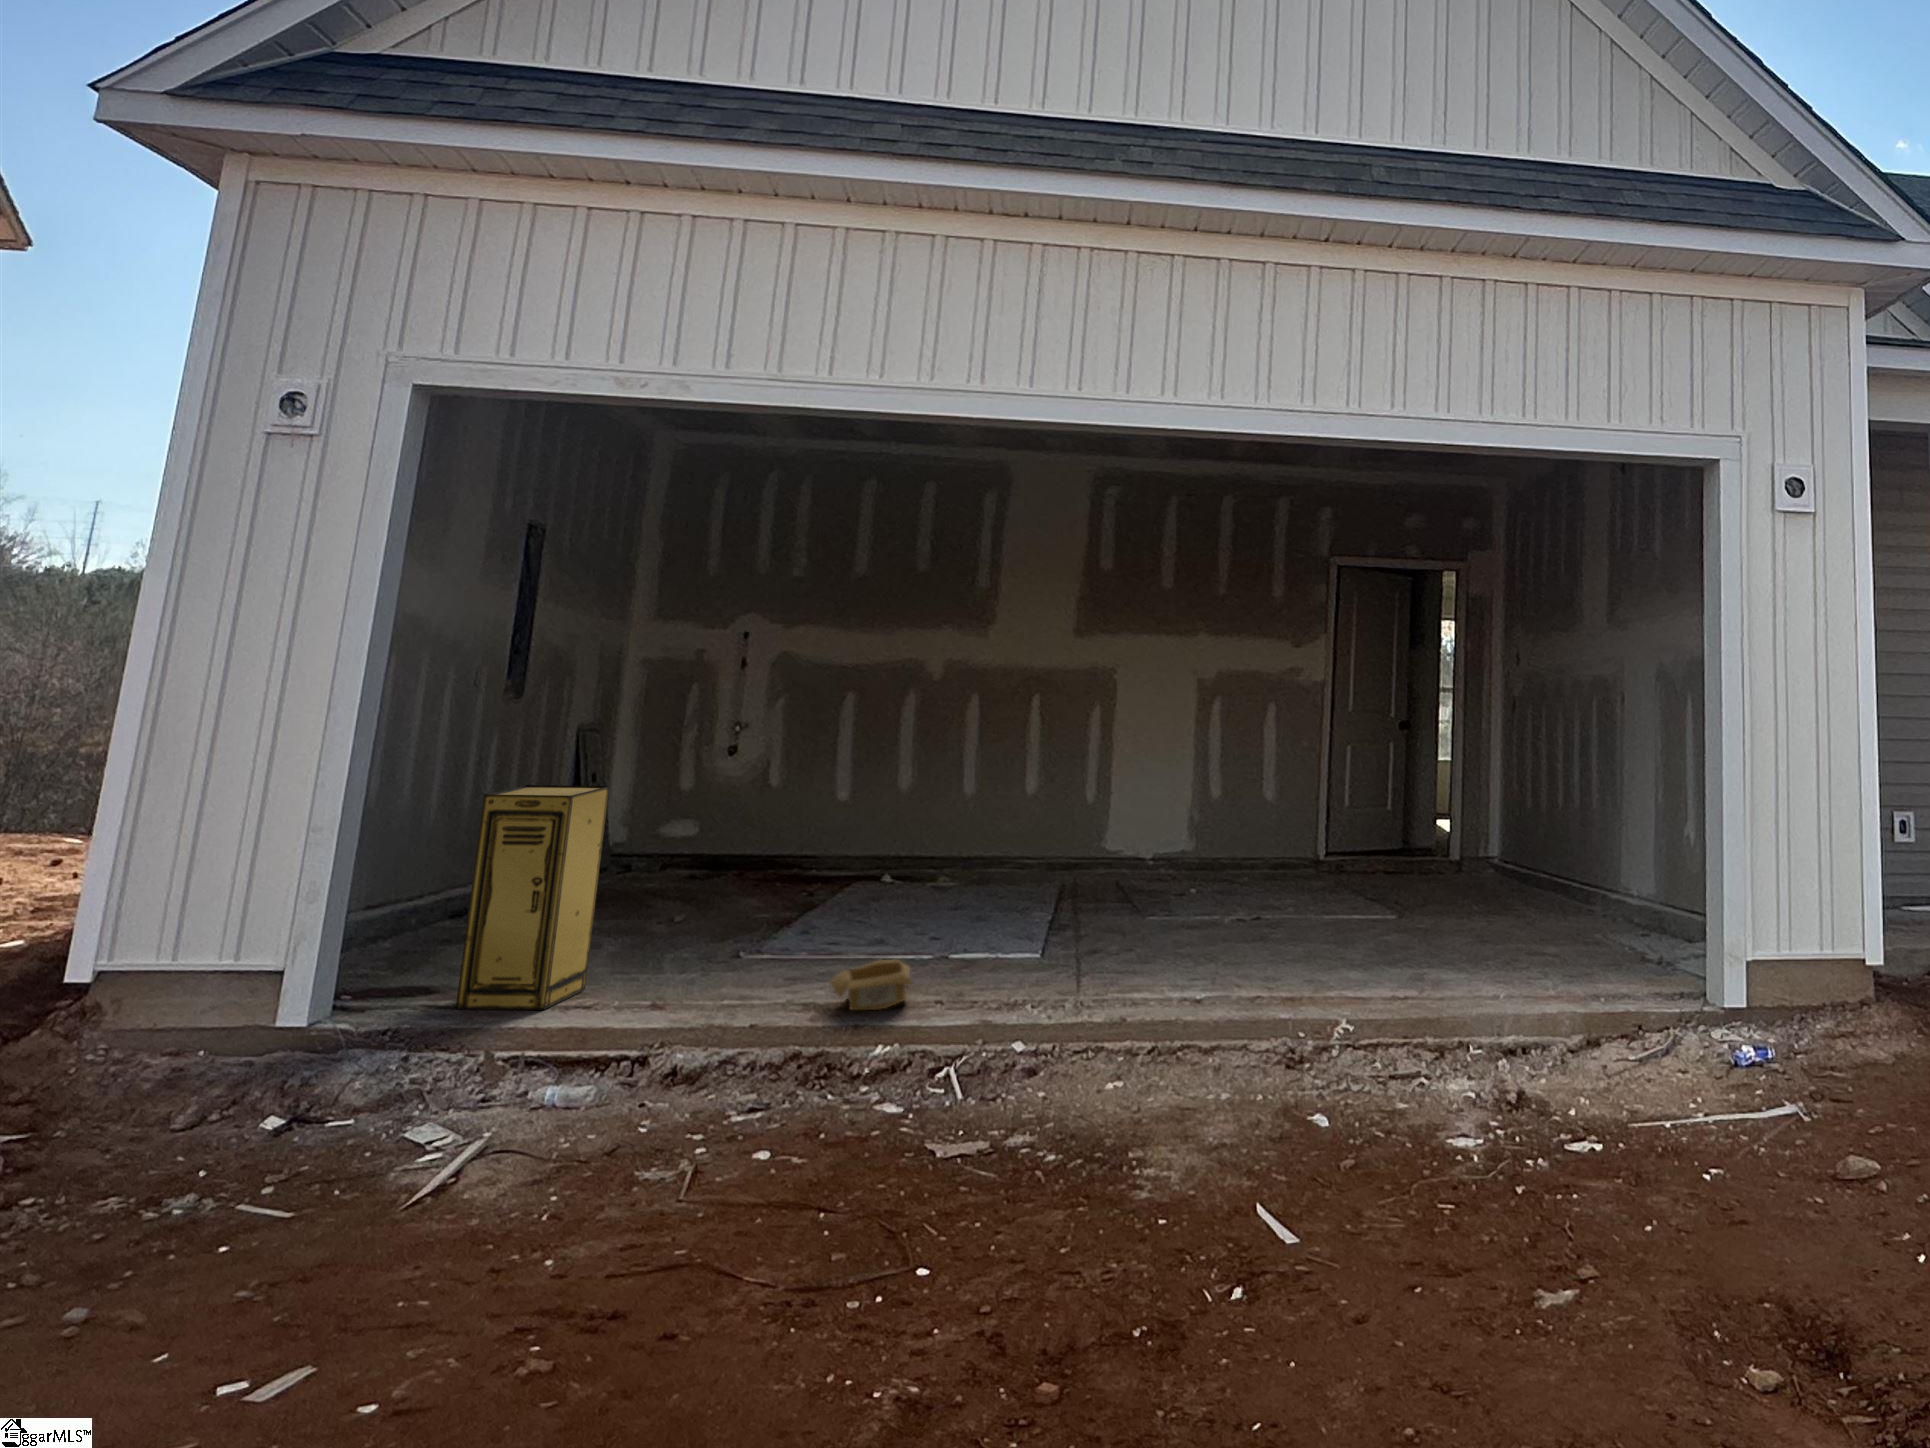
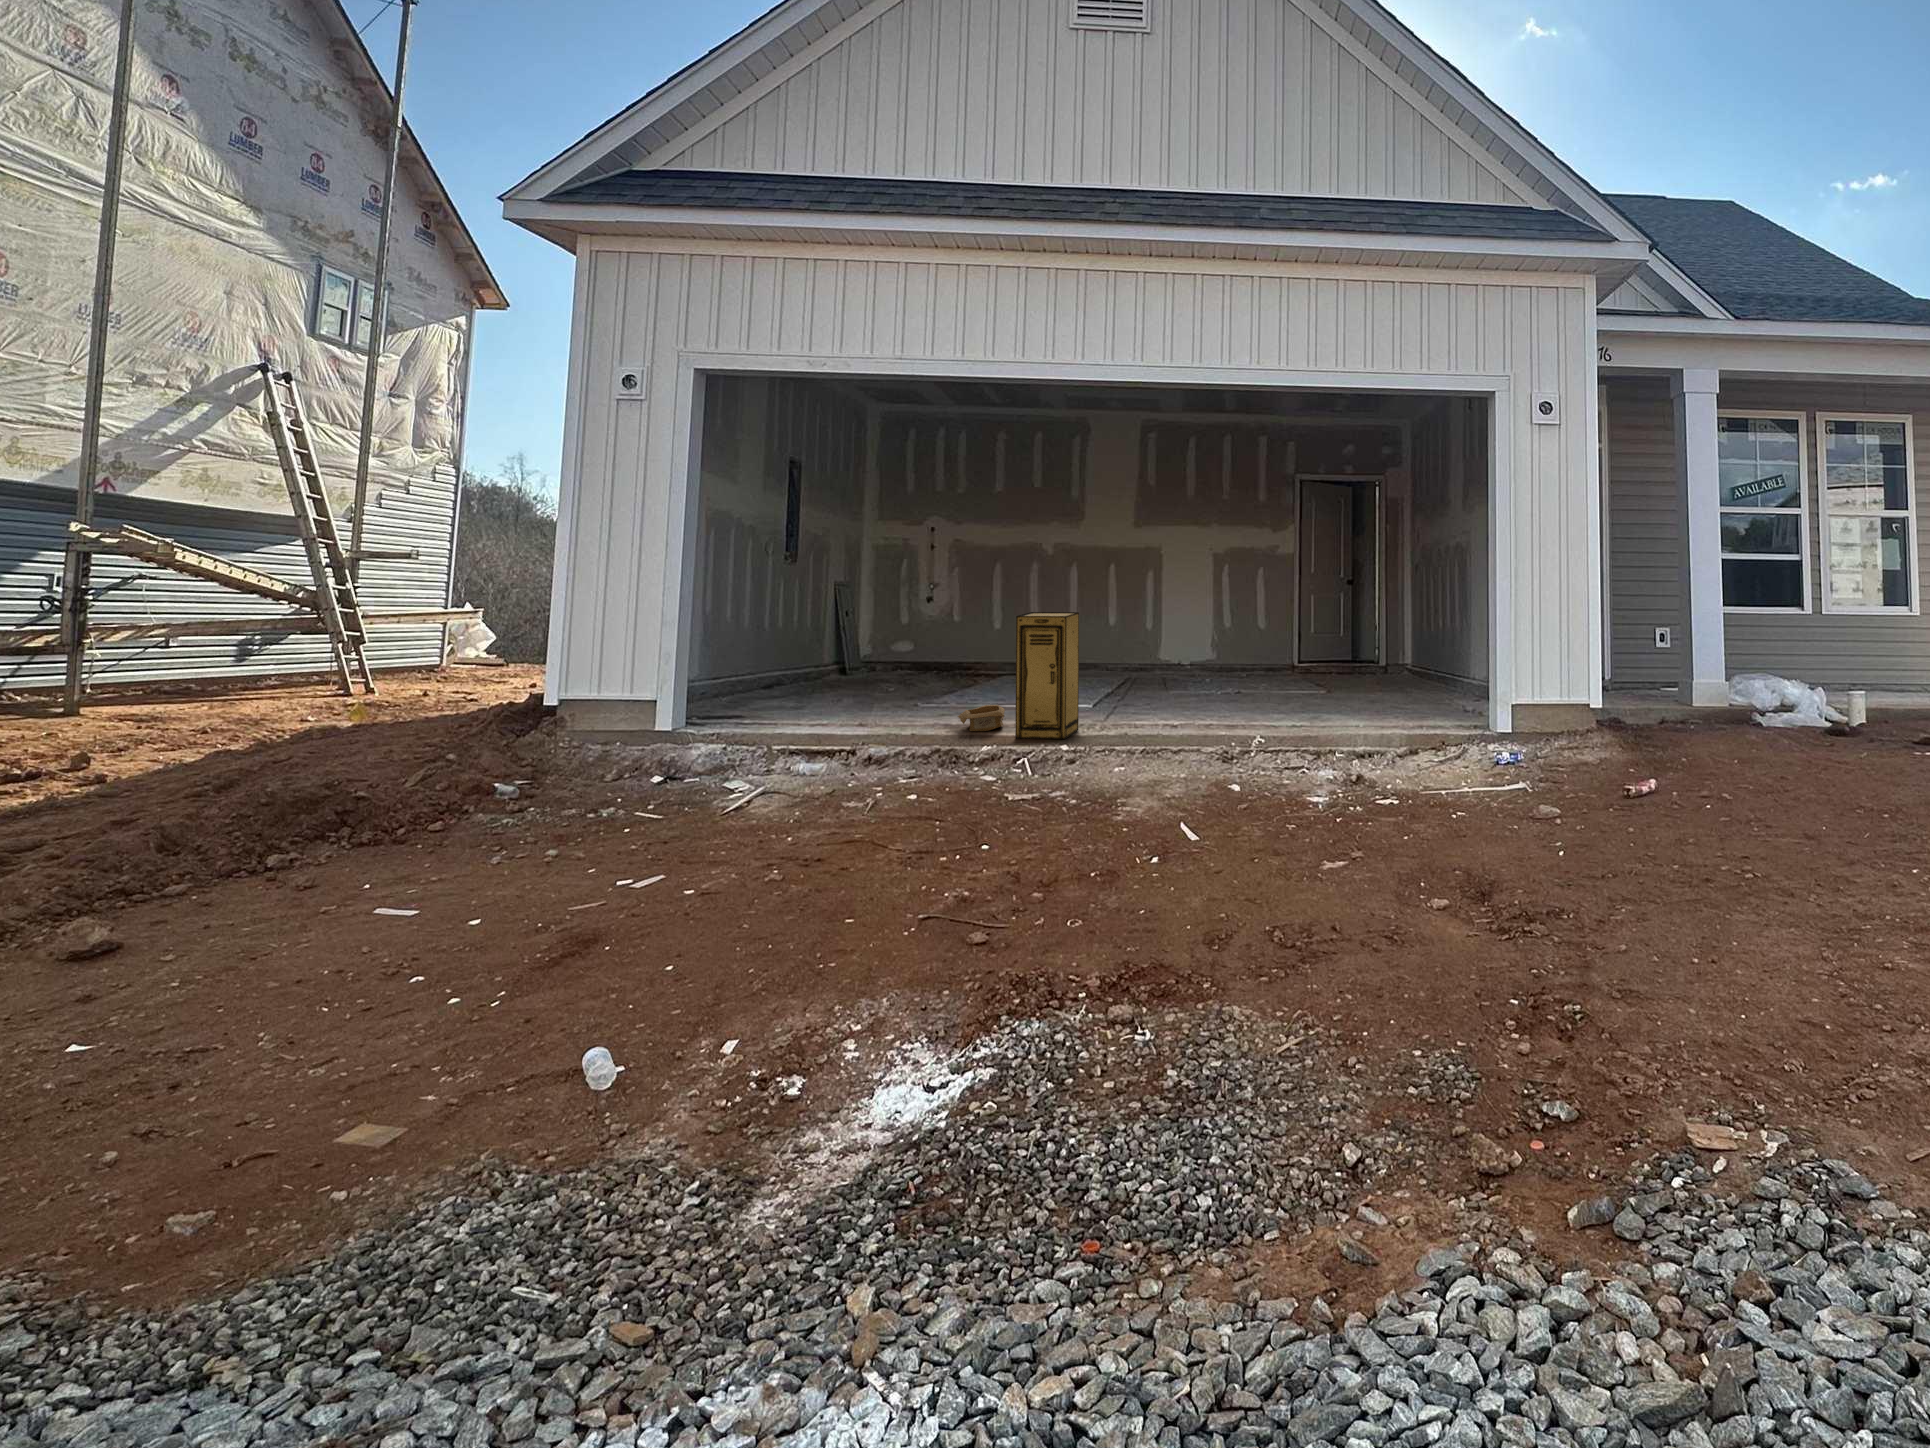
storage cabinet: present [456,785,609,1010] -> present [1015,612,1079,739]

